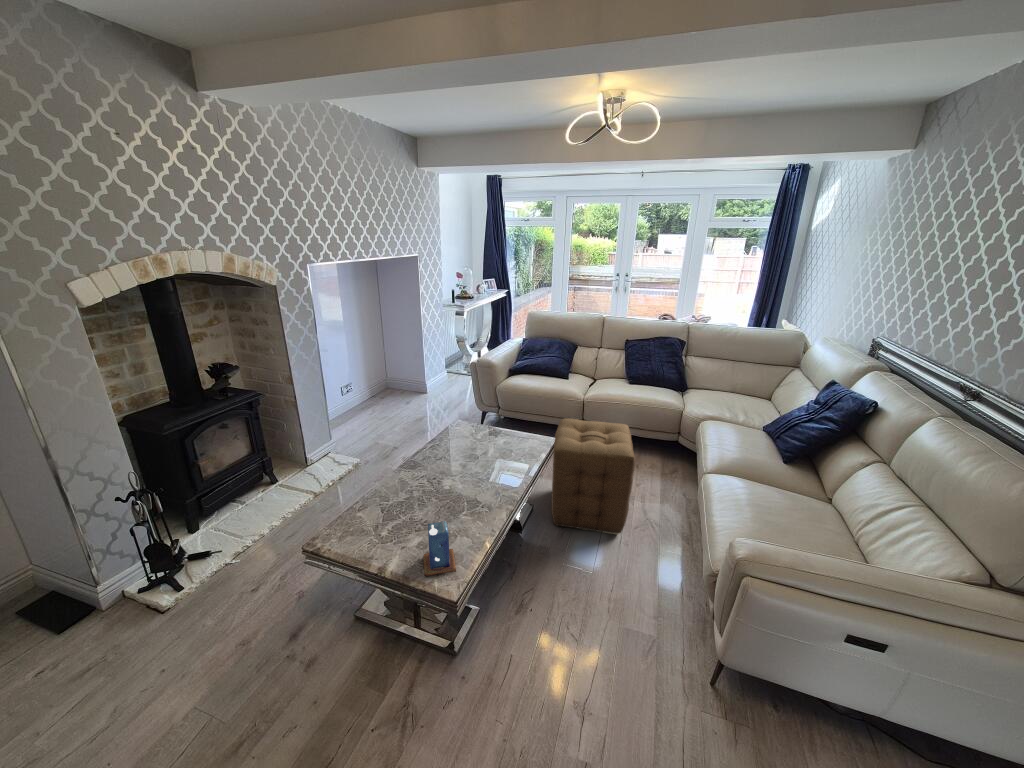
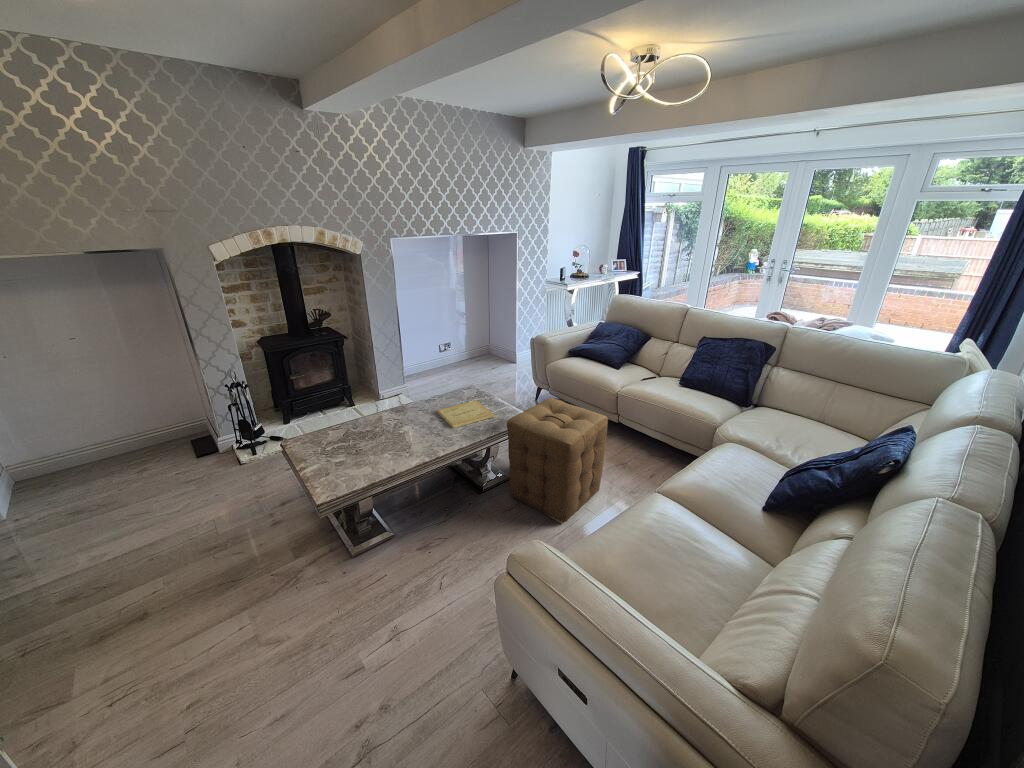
book: none [461,437,522,472] -> present [437,400,494,428]
candle: present [424,521,456,576] -> none [319,439,353,482]

